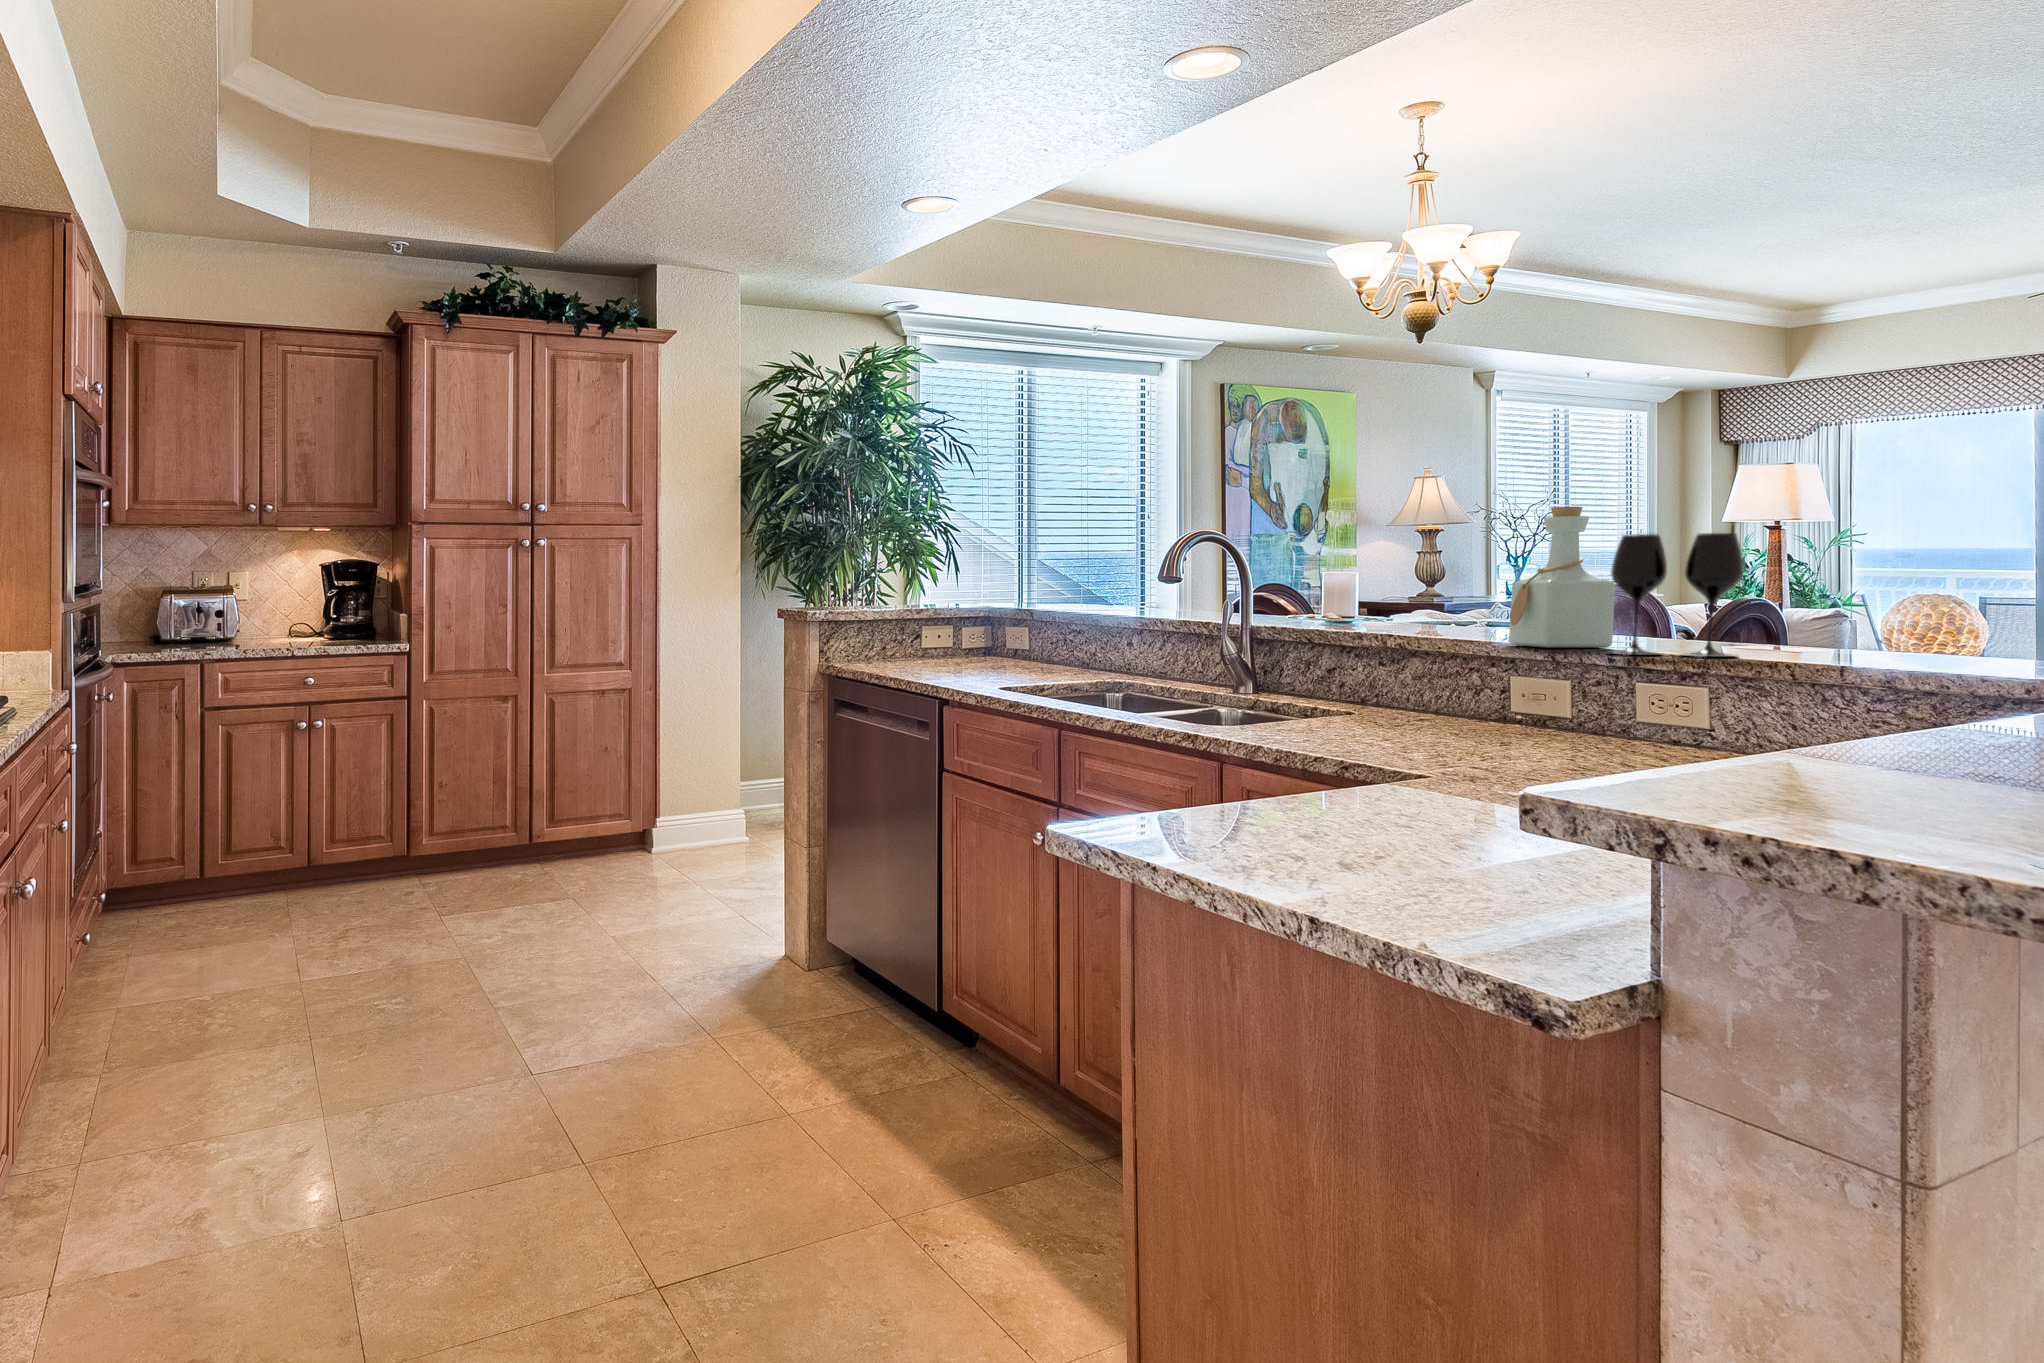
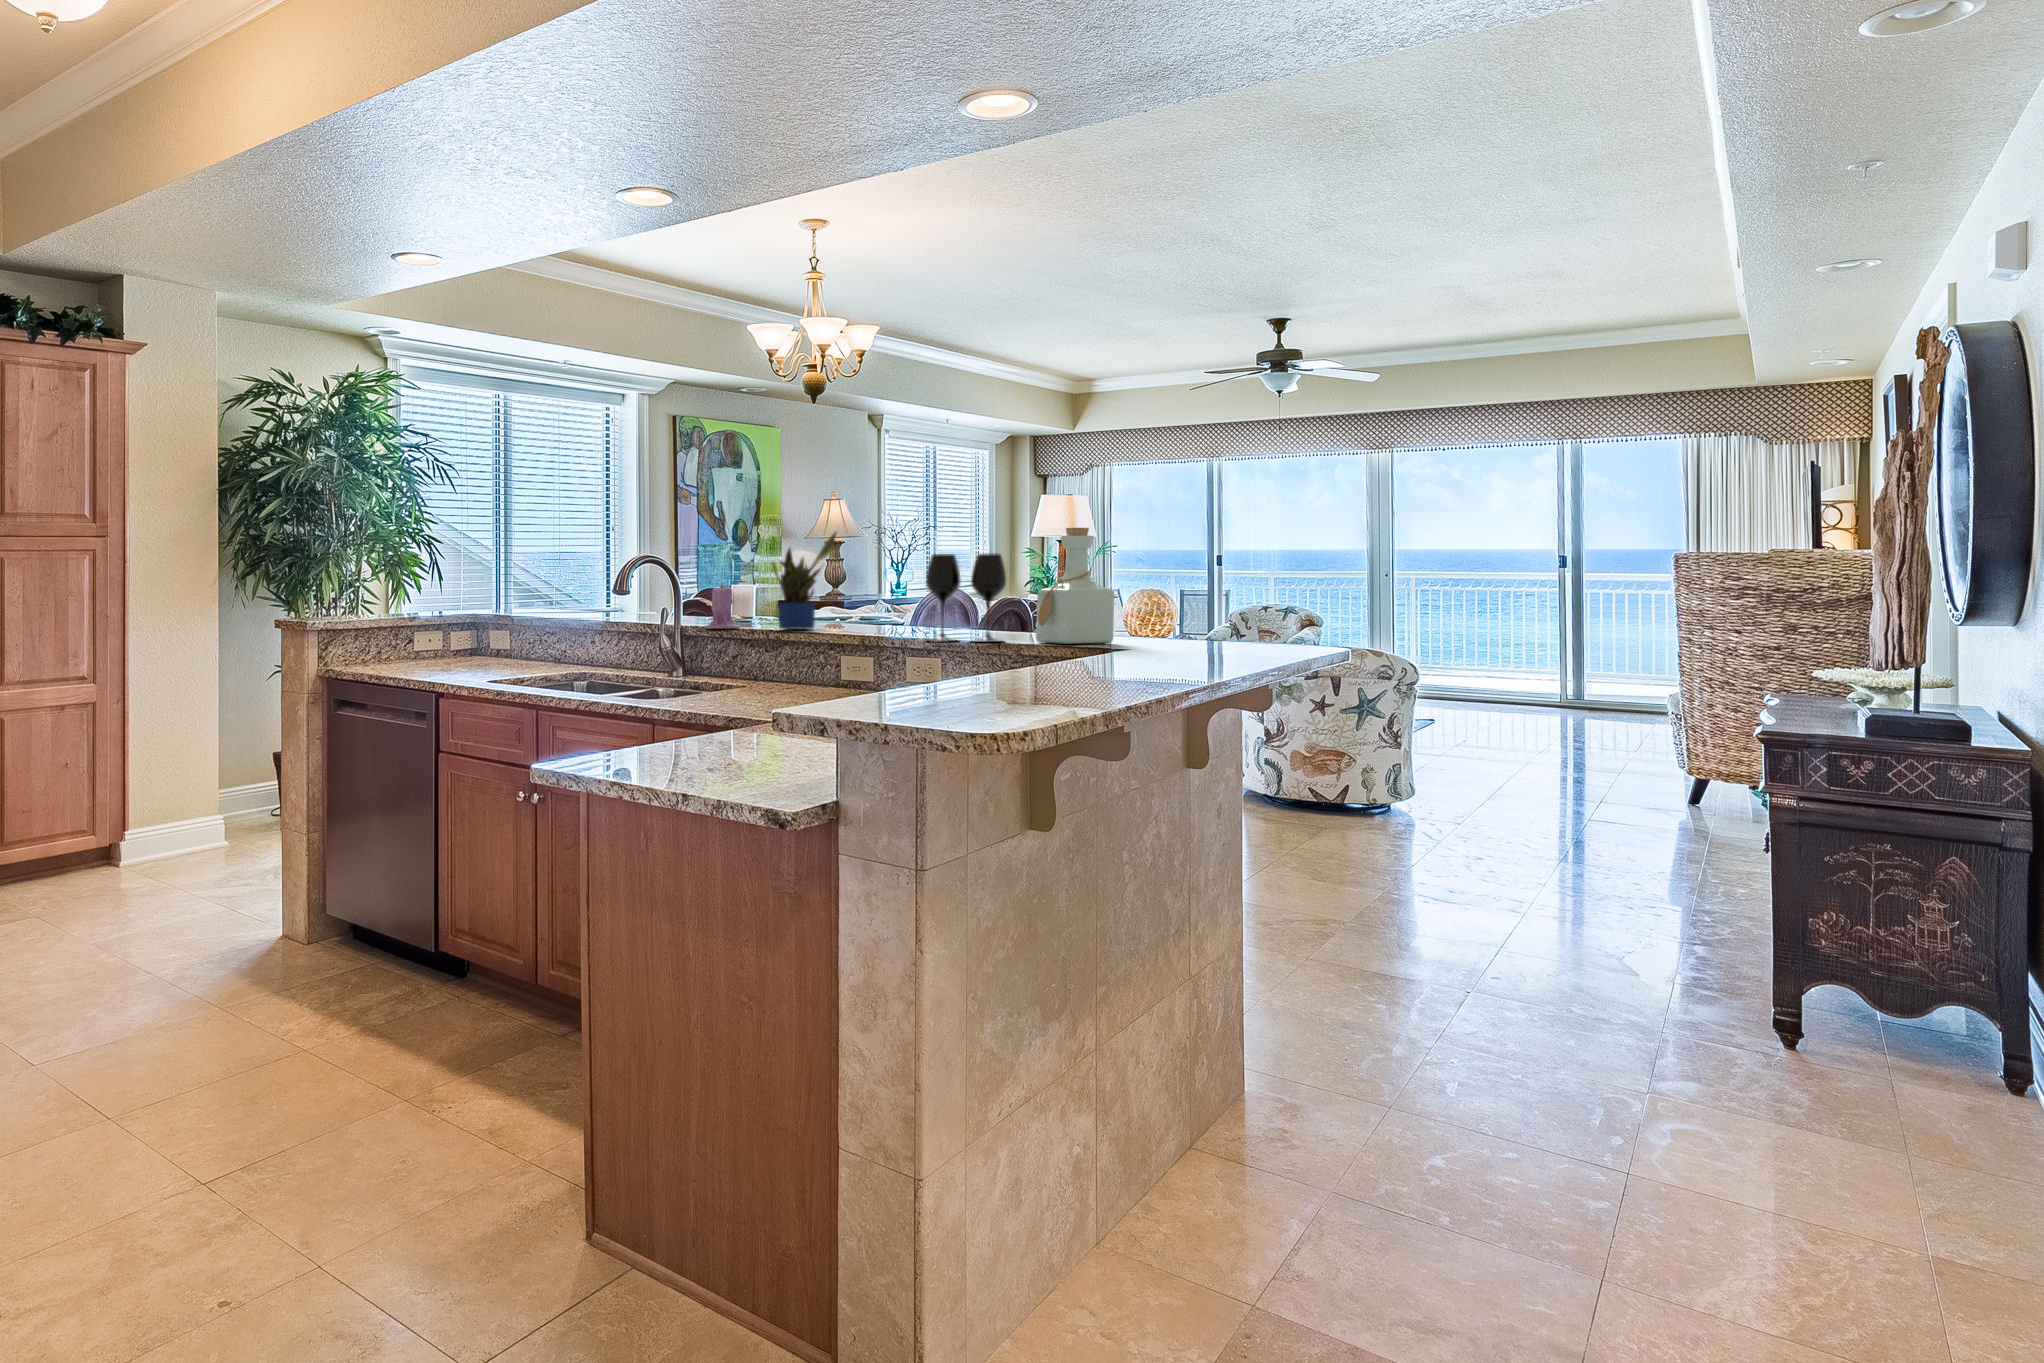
potted plant: none [1373,507,1467,634] -> present [773,532,836,629]
bottle: present [1509,507,1615,648] -> present [1036,528,1114,644]
candle: none [1277,572,1324,632] -> present [705,583,740,629]

